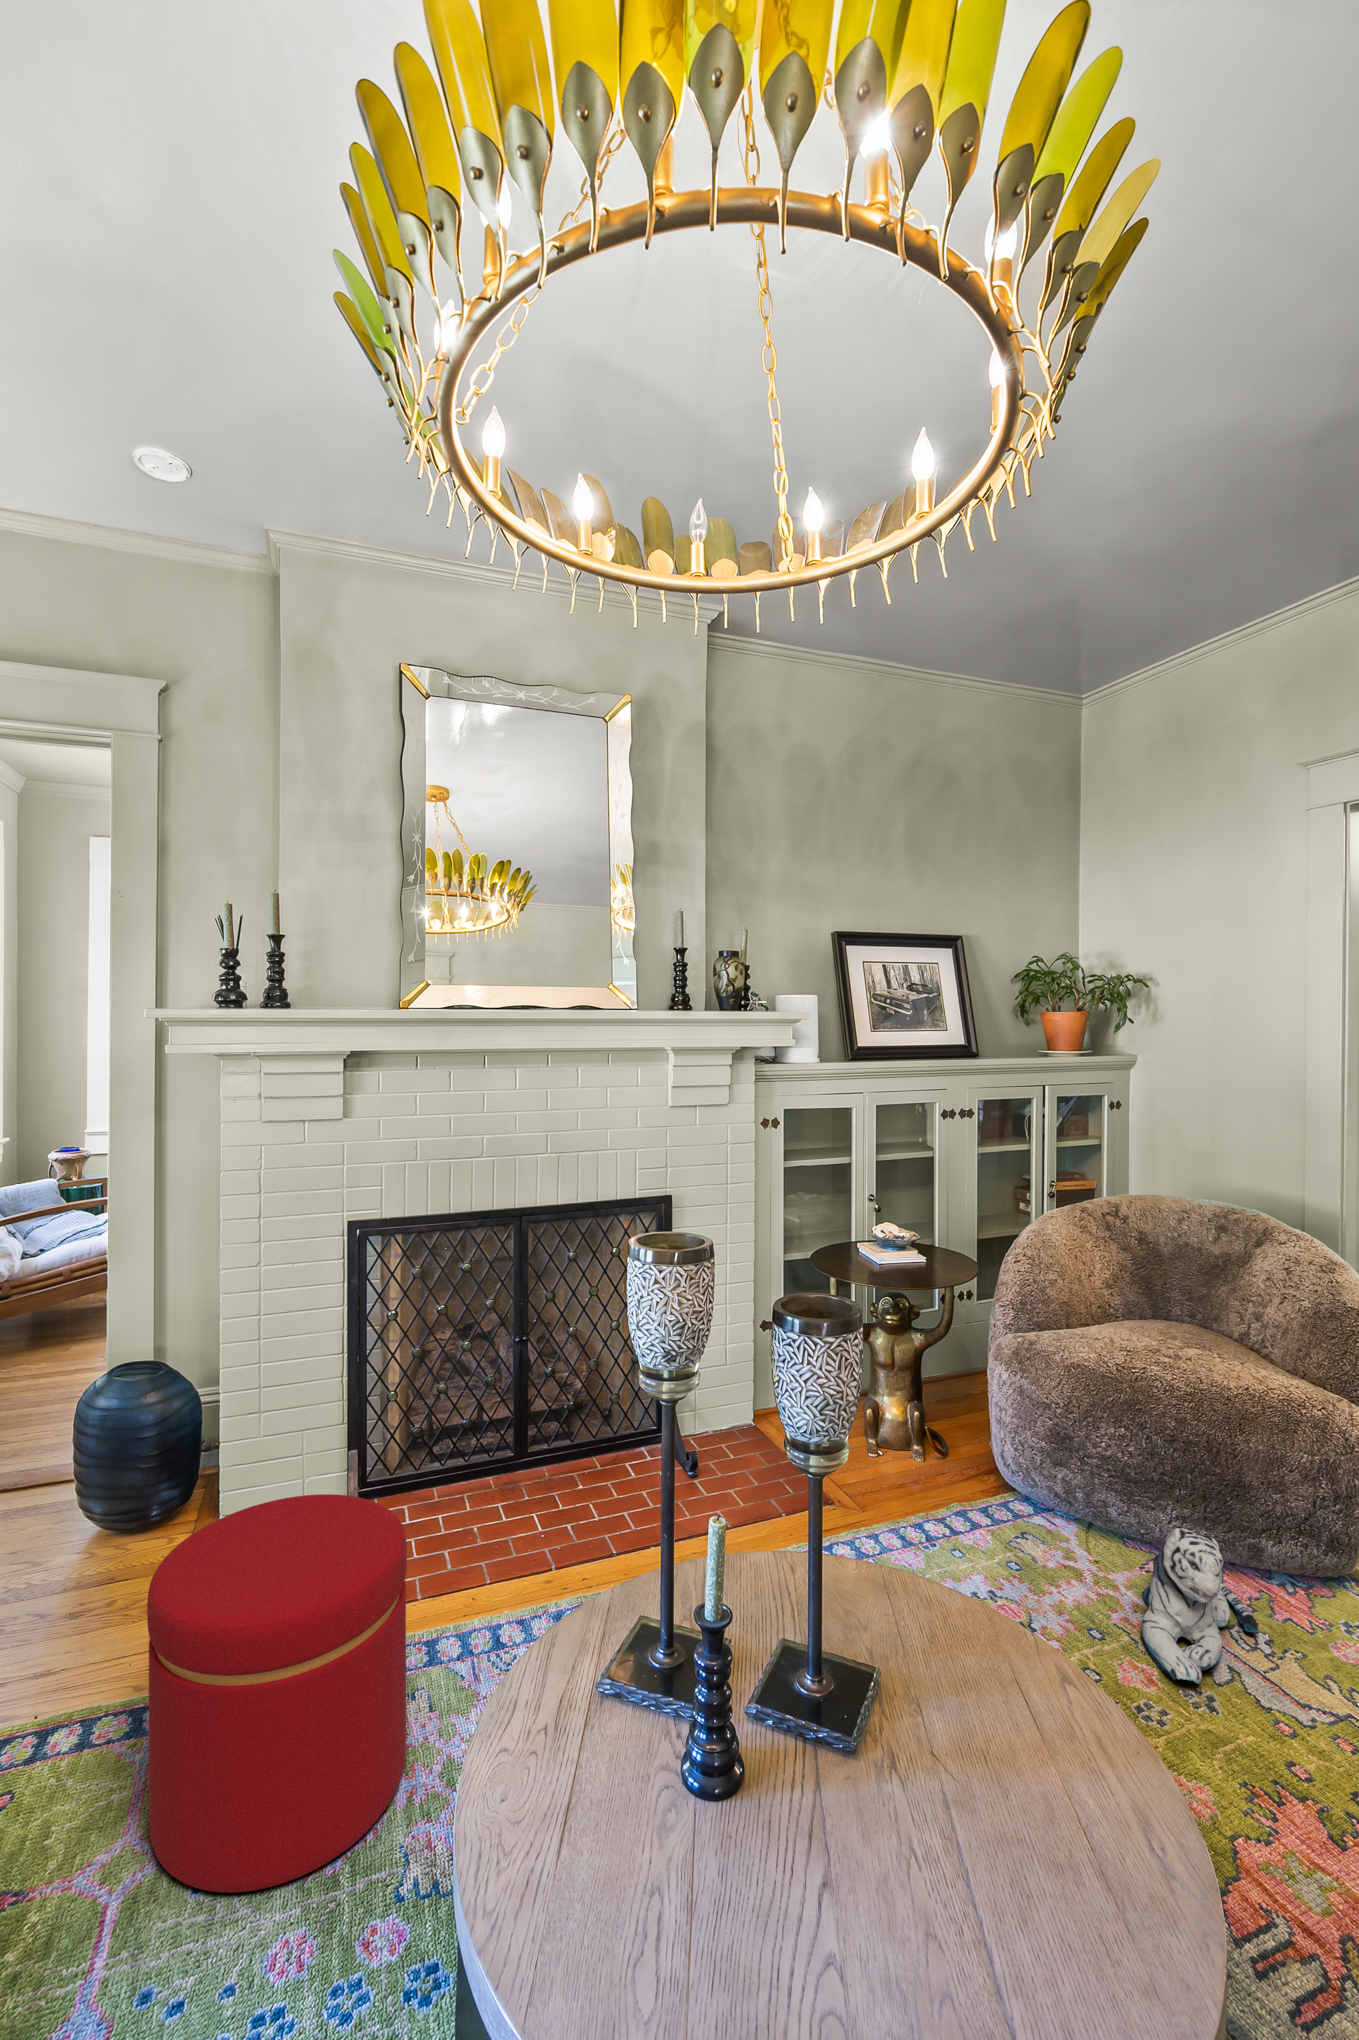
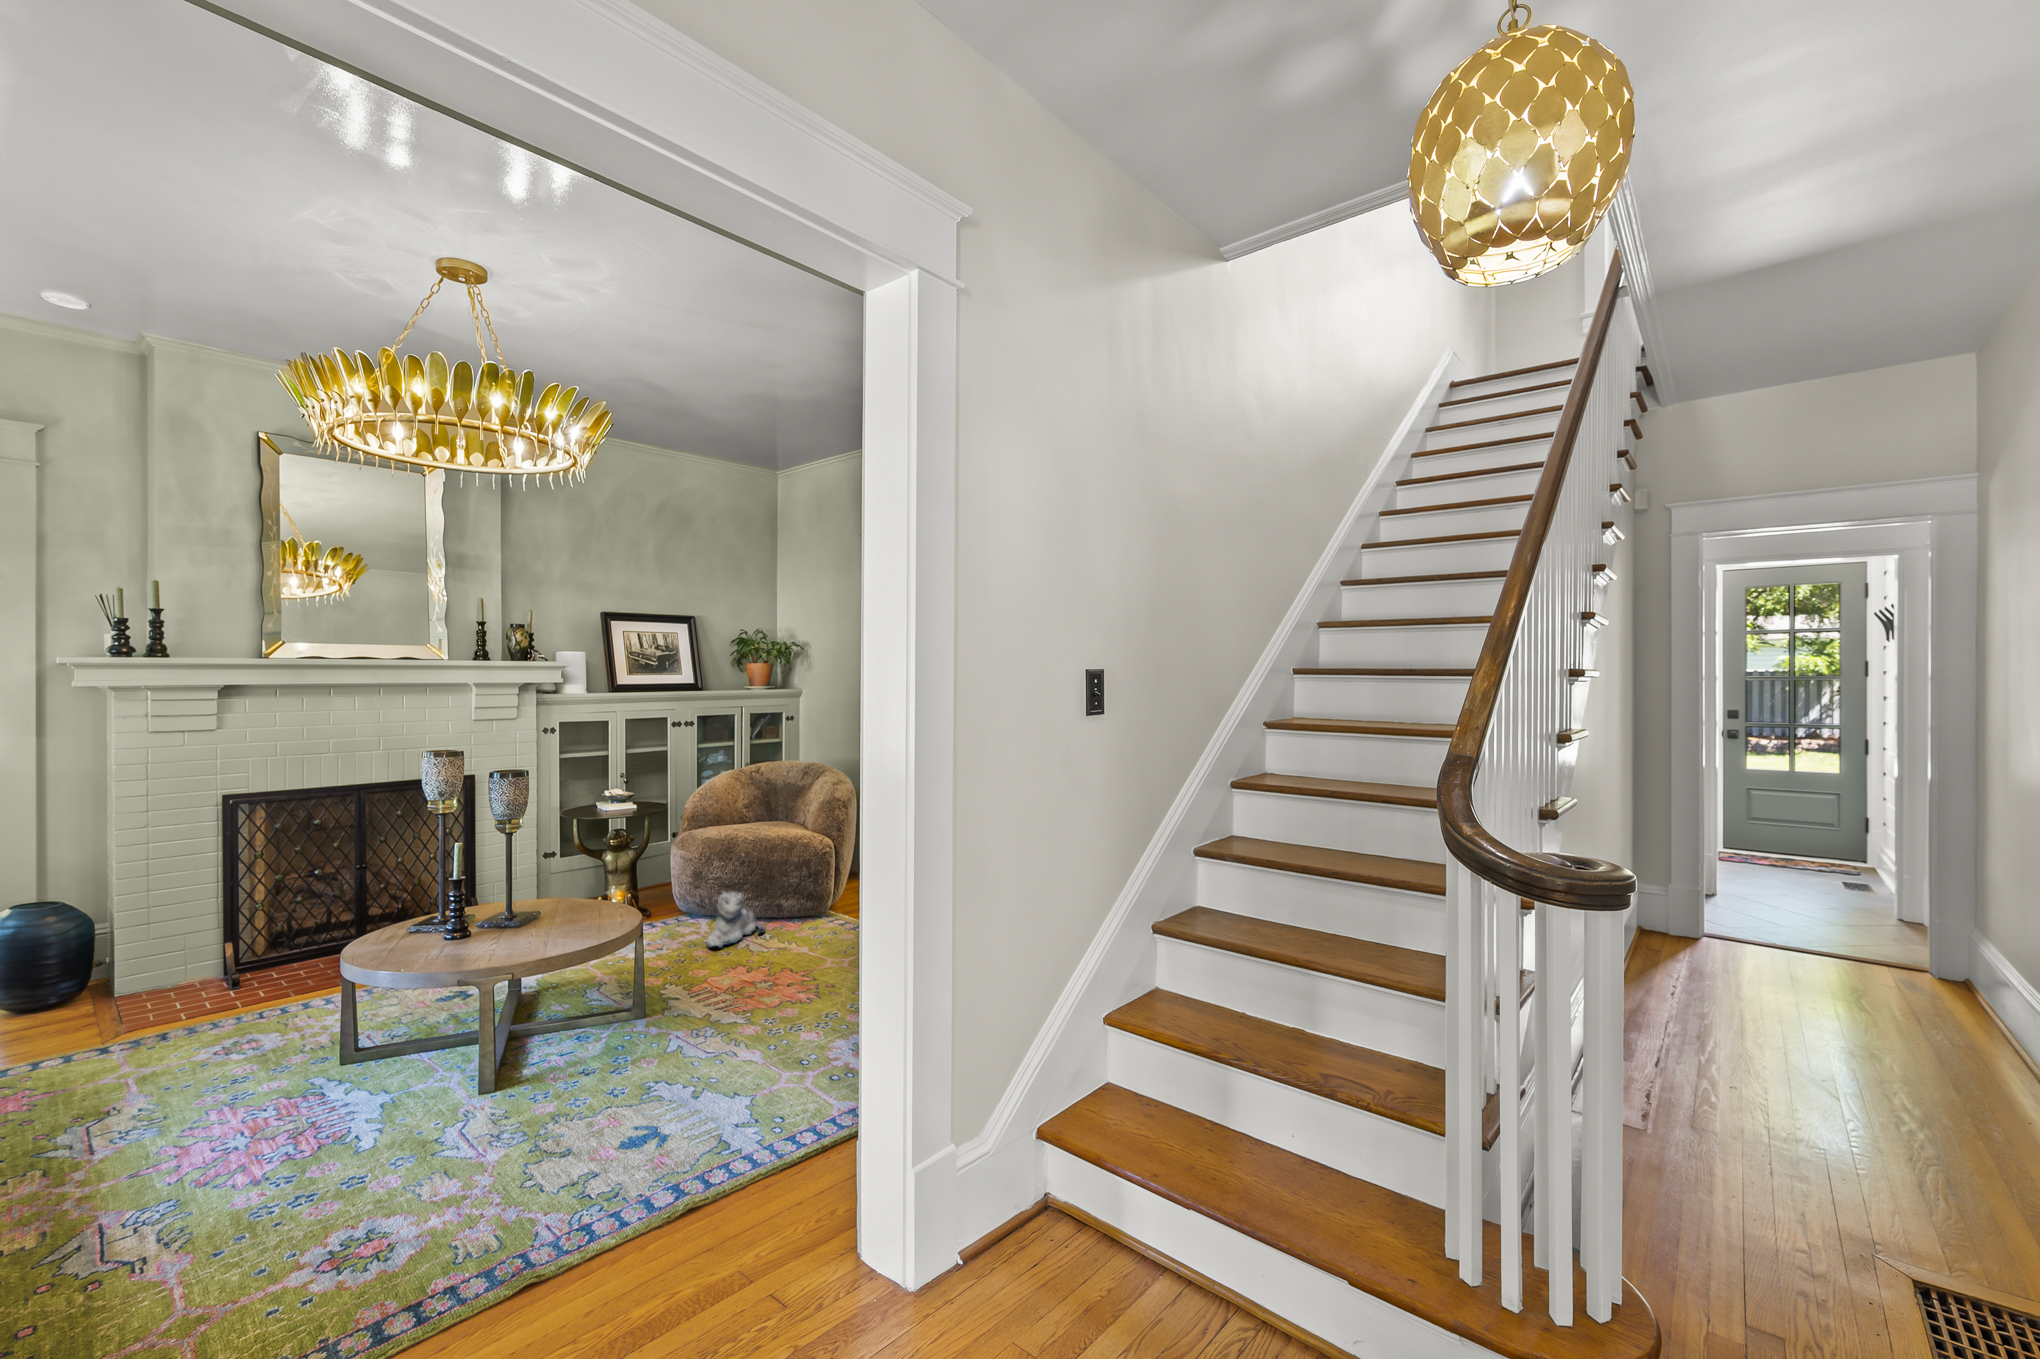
ottoman: present [147,1494,407,1892] -> none [129,906,288,1061]

